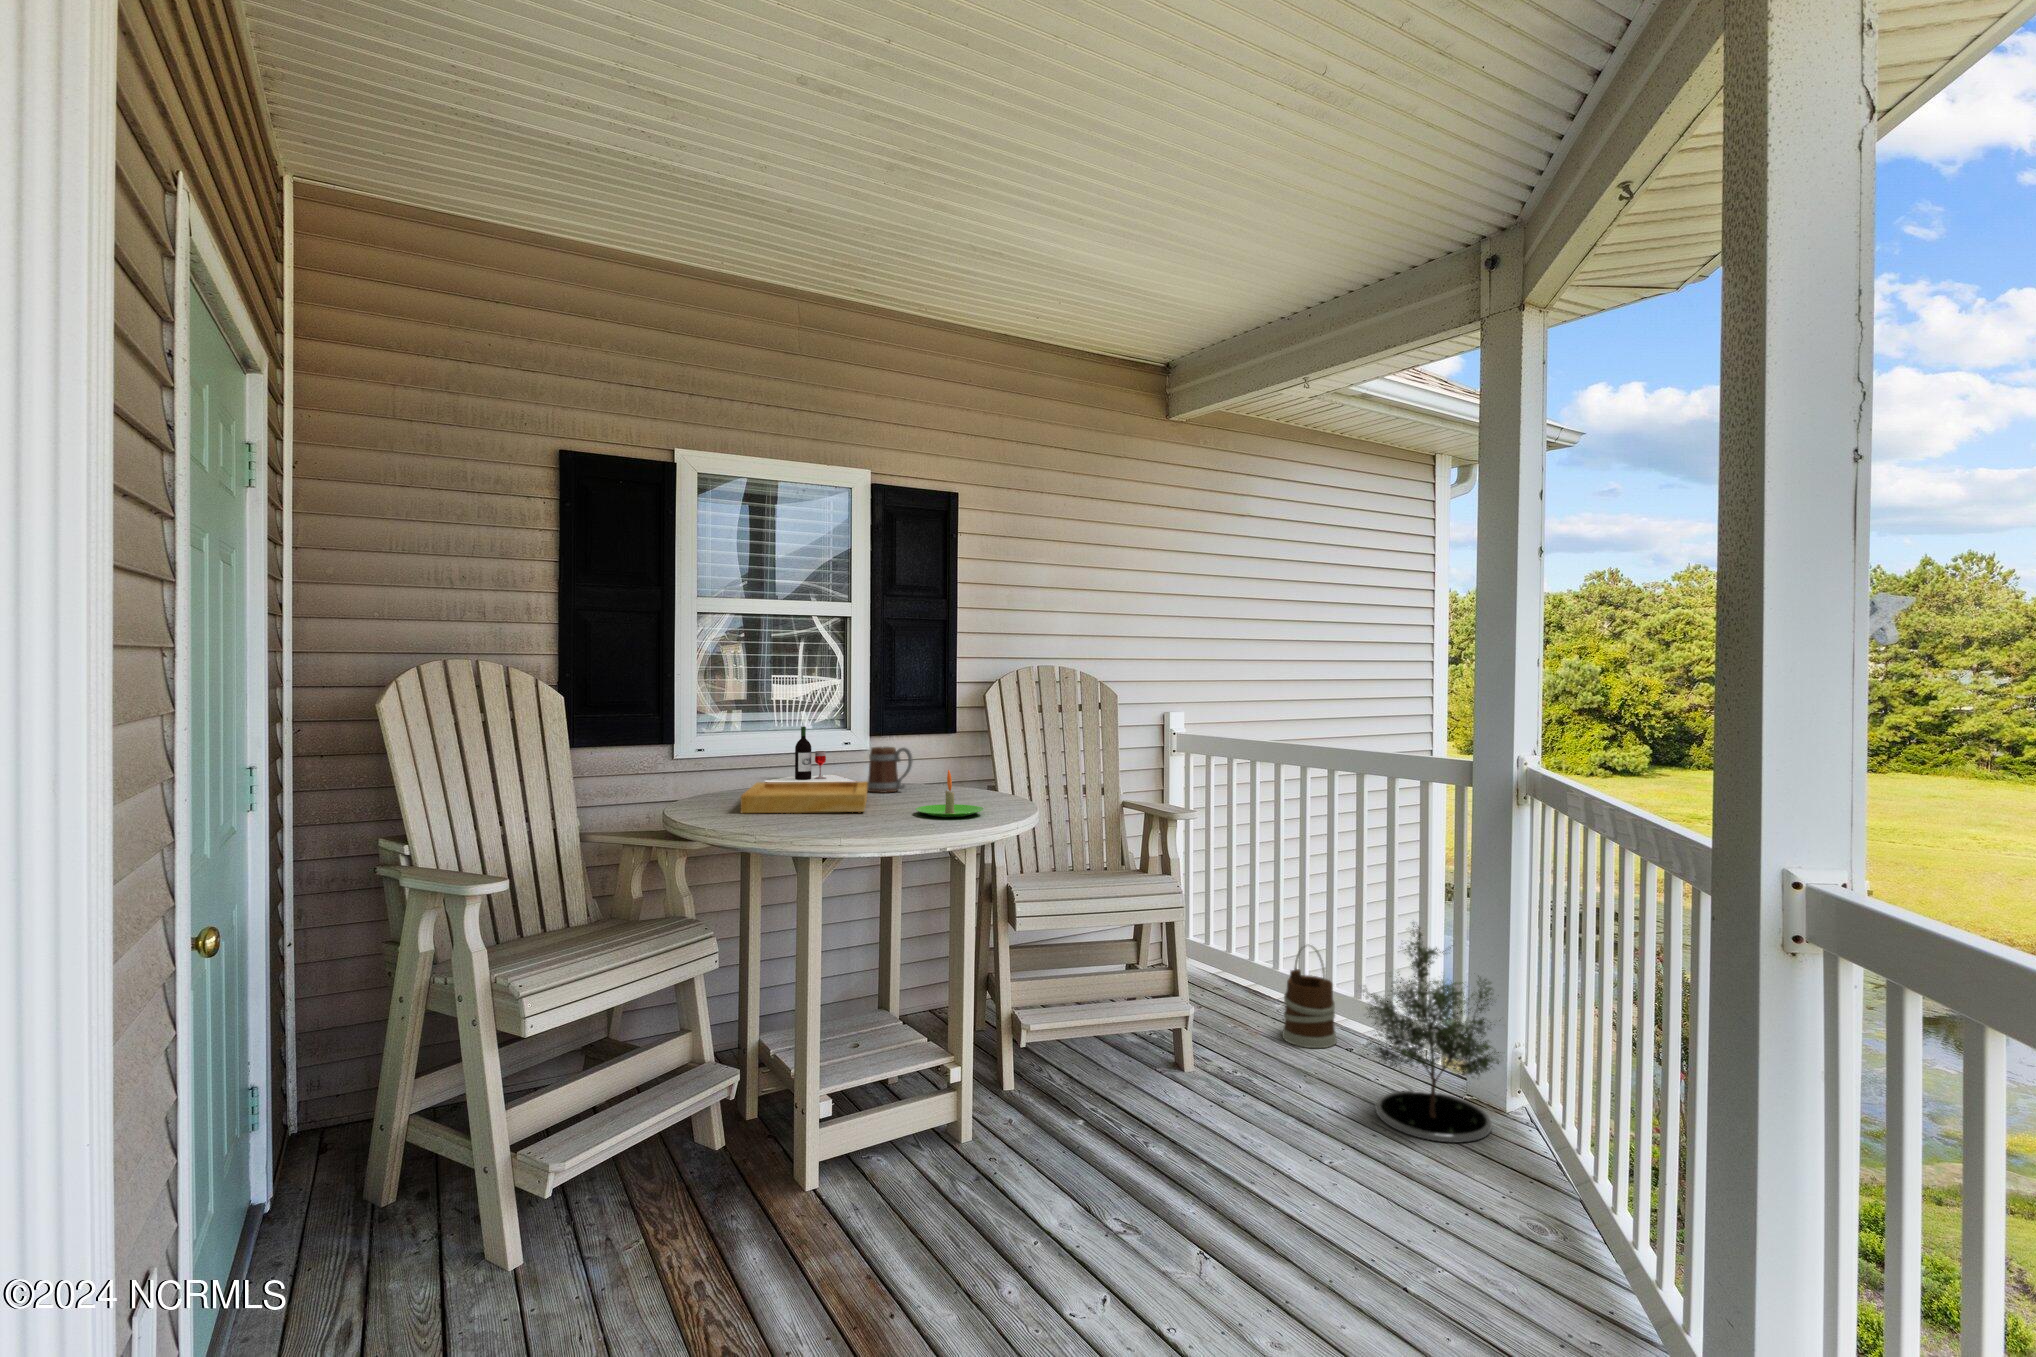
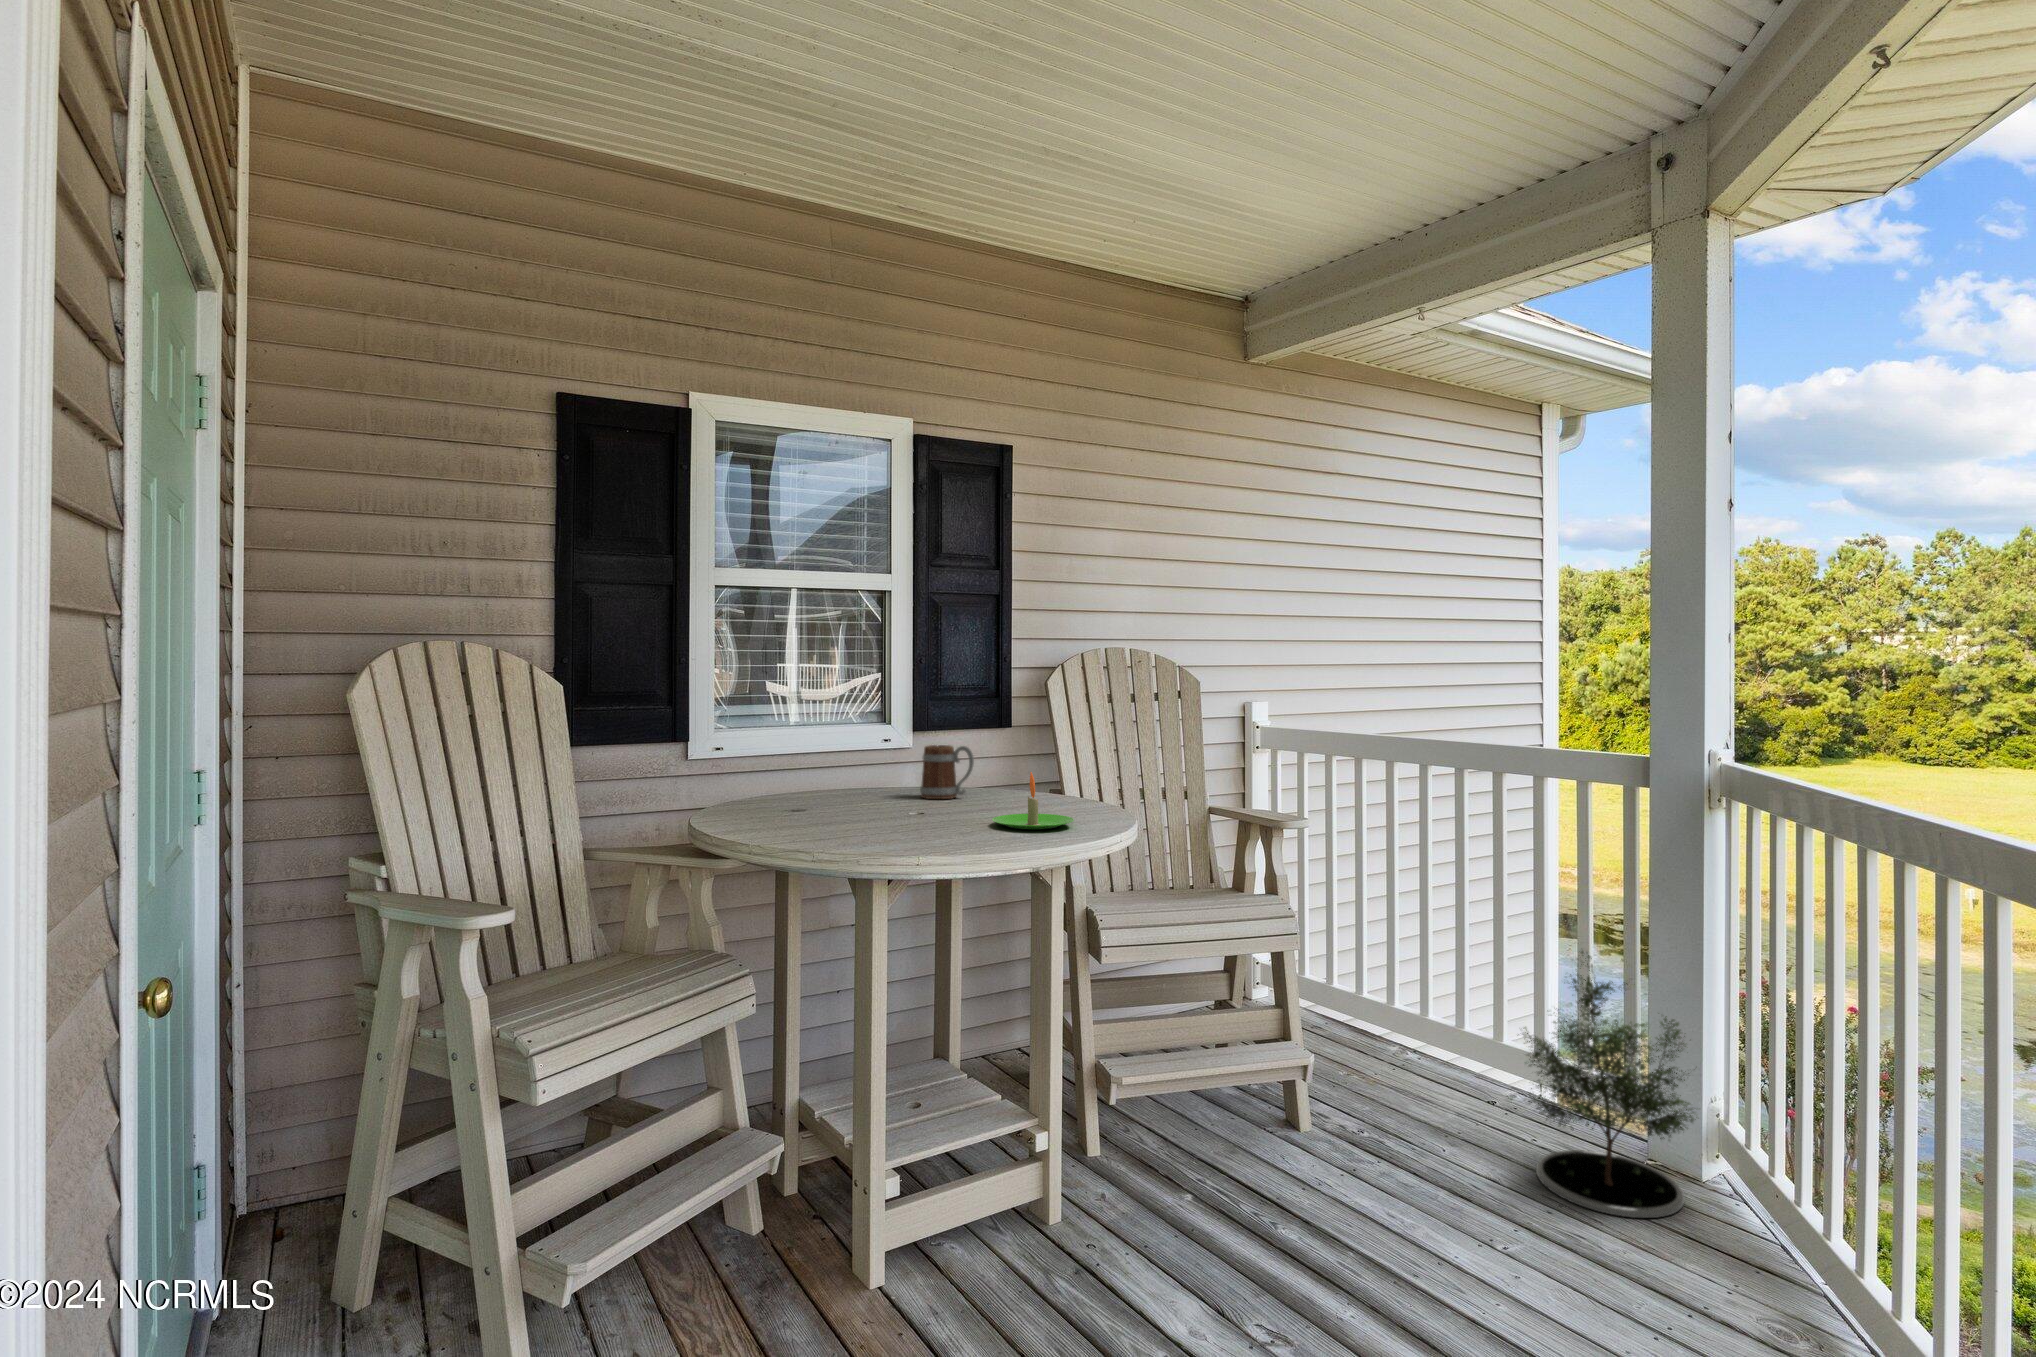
wine bottle: present [764,727,856,782] -> none [784,722,908,793]
tray: present [741,781,867,813] -> none [783,786,931,826]
wooden bucket: present [1282,946,1337,1048] -> none [1399,974,1465,1095]

